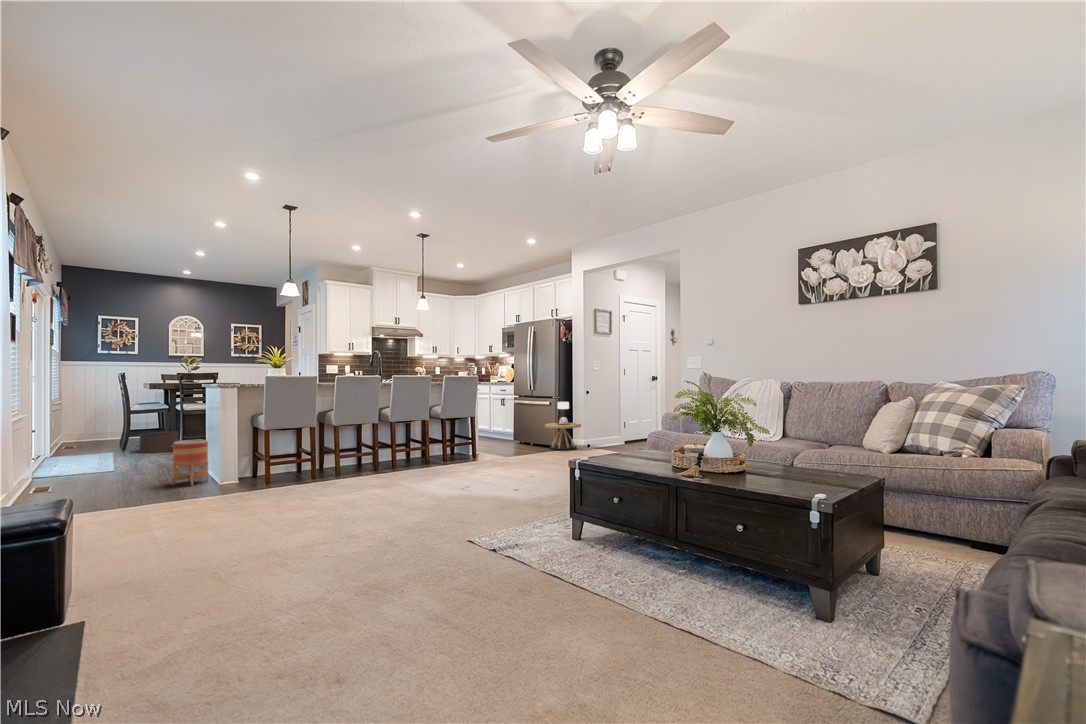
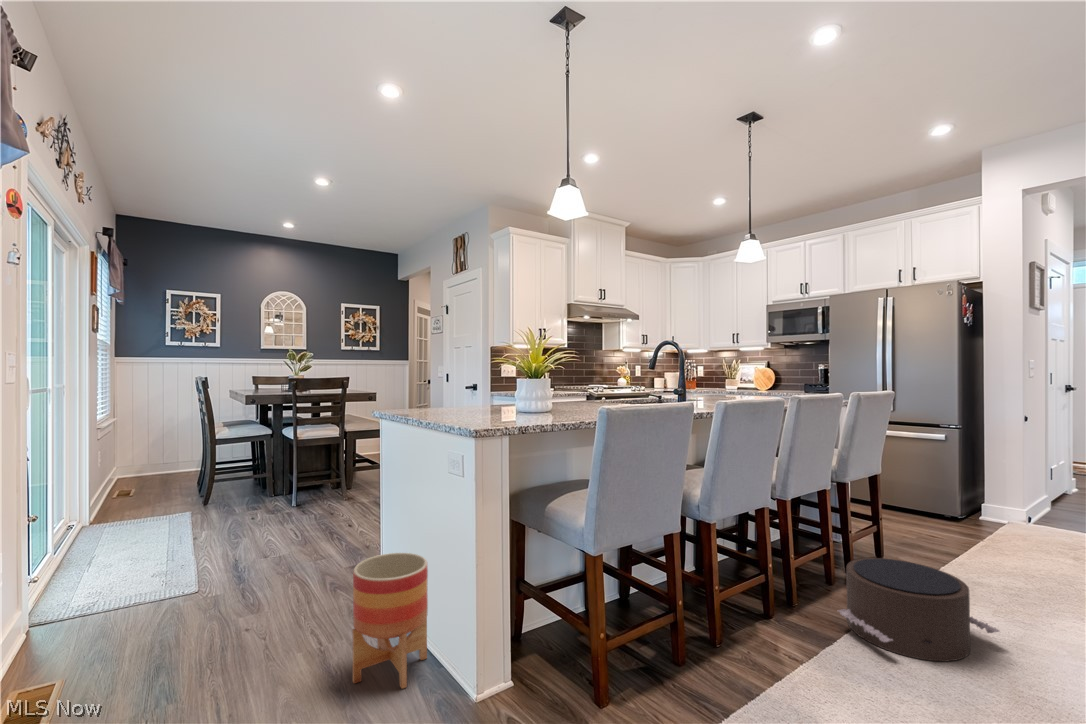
side table: present [545,402,581,451] -> none [947,436,1039,533]
pouf: present [131,431,178,453] -> present [838,558,999,661]

